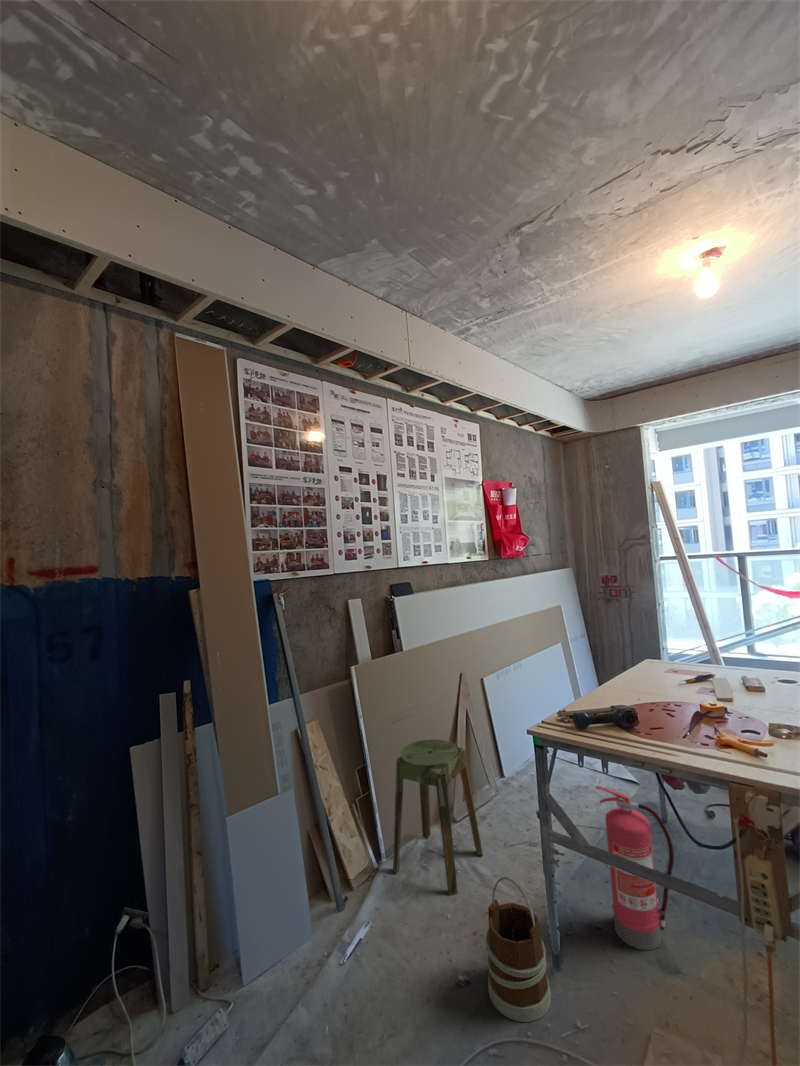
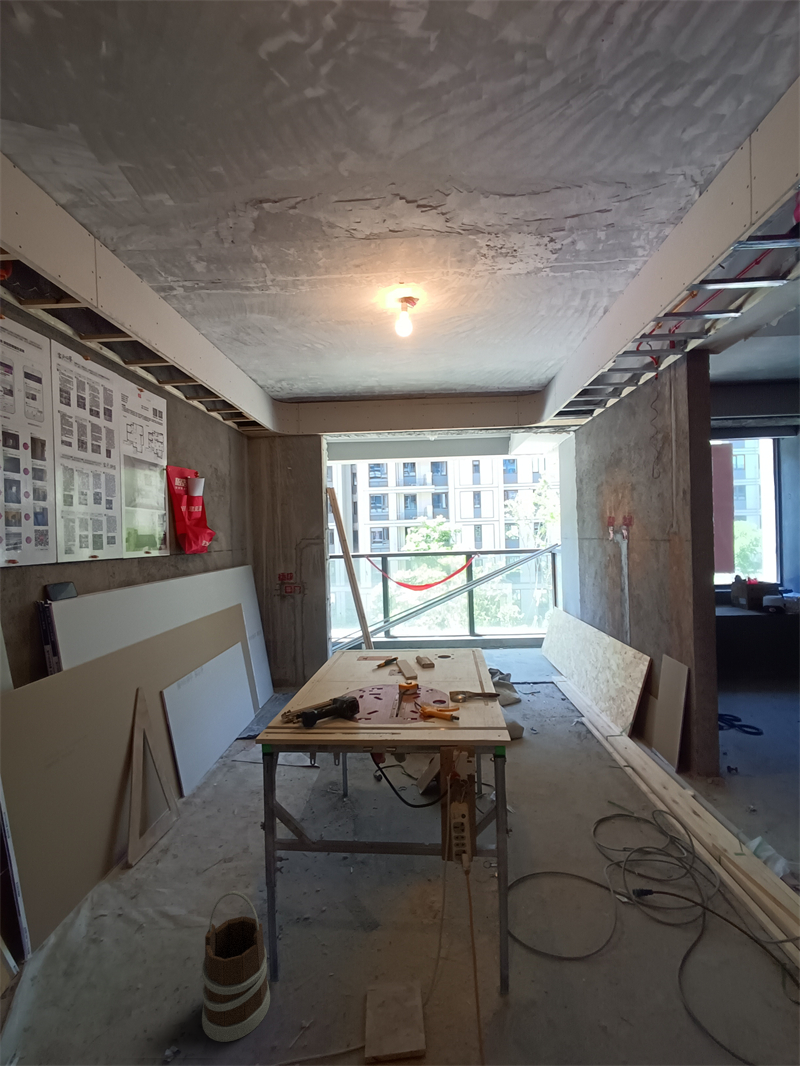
stool: present [393,740,483,895] -> none [46,772,172,968]
fire extinguisher: present [596,786,674,950] -> none [305,770,367,908]

